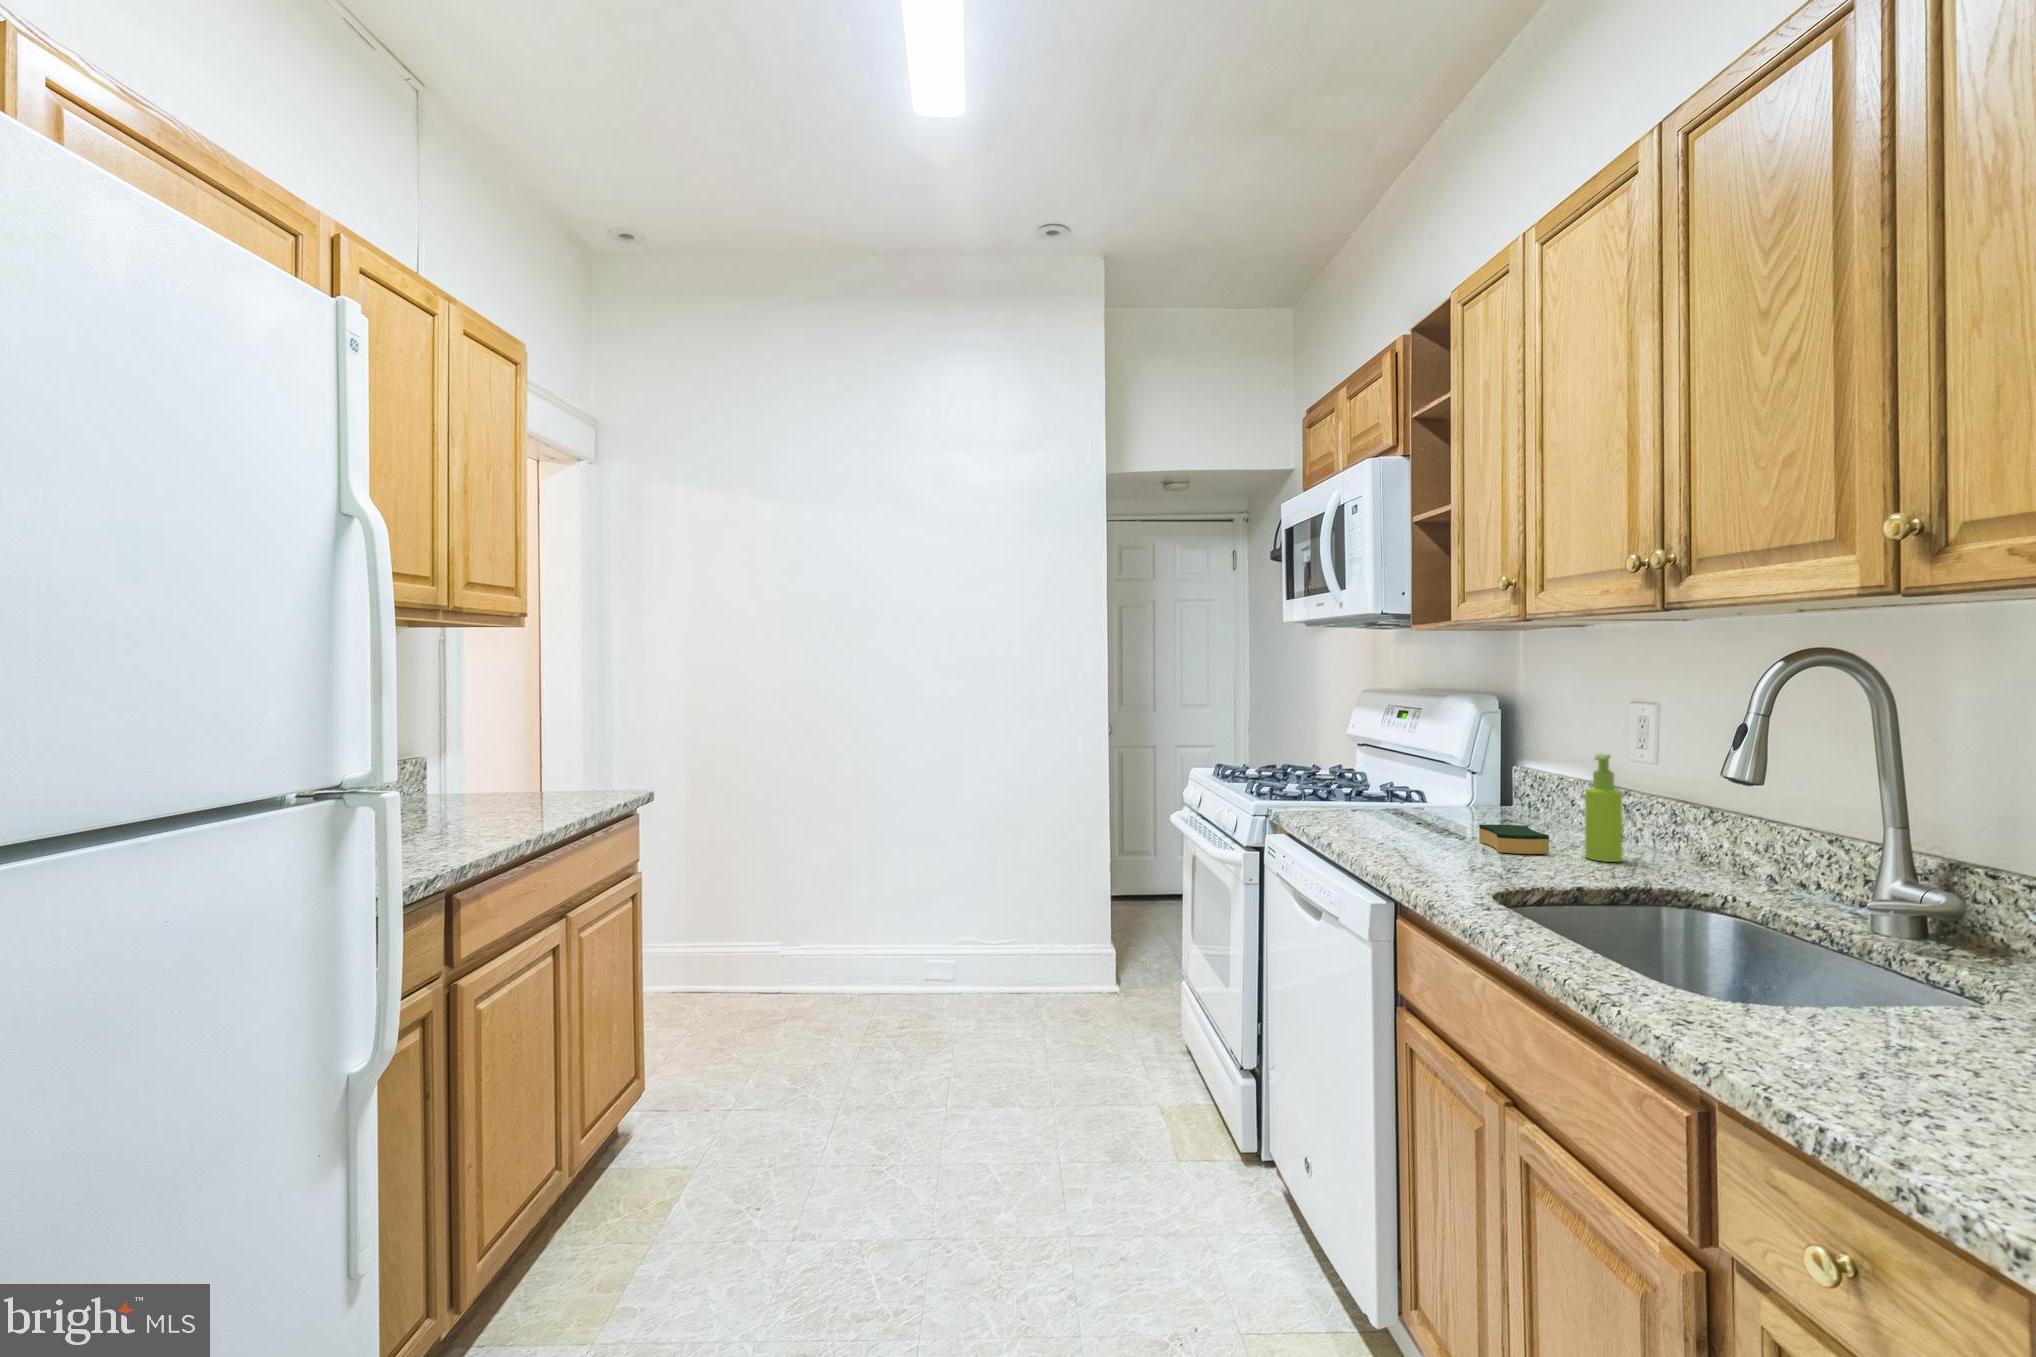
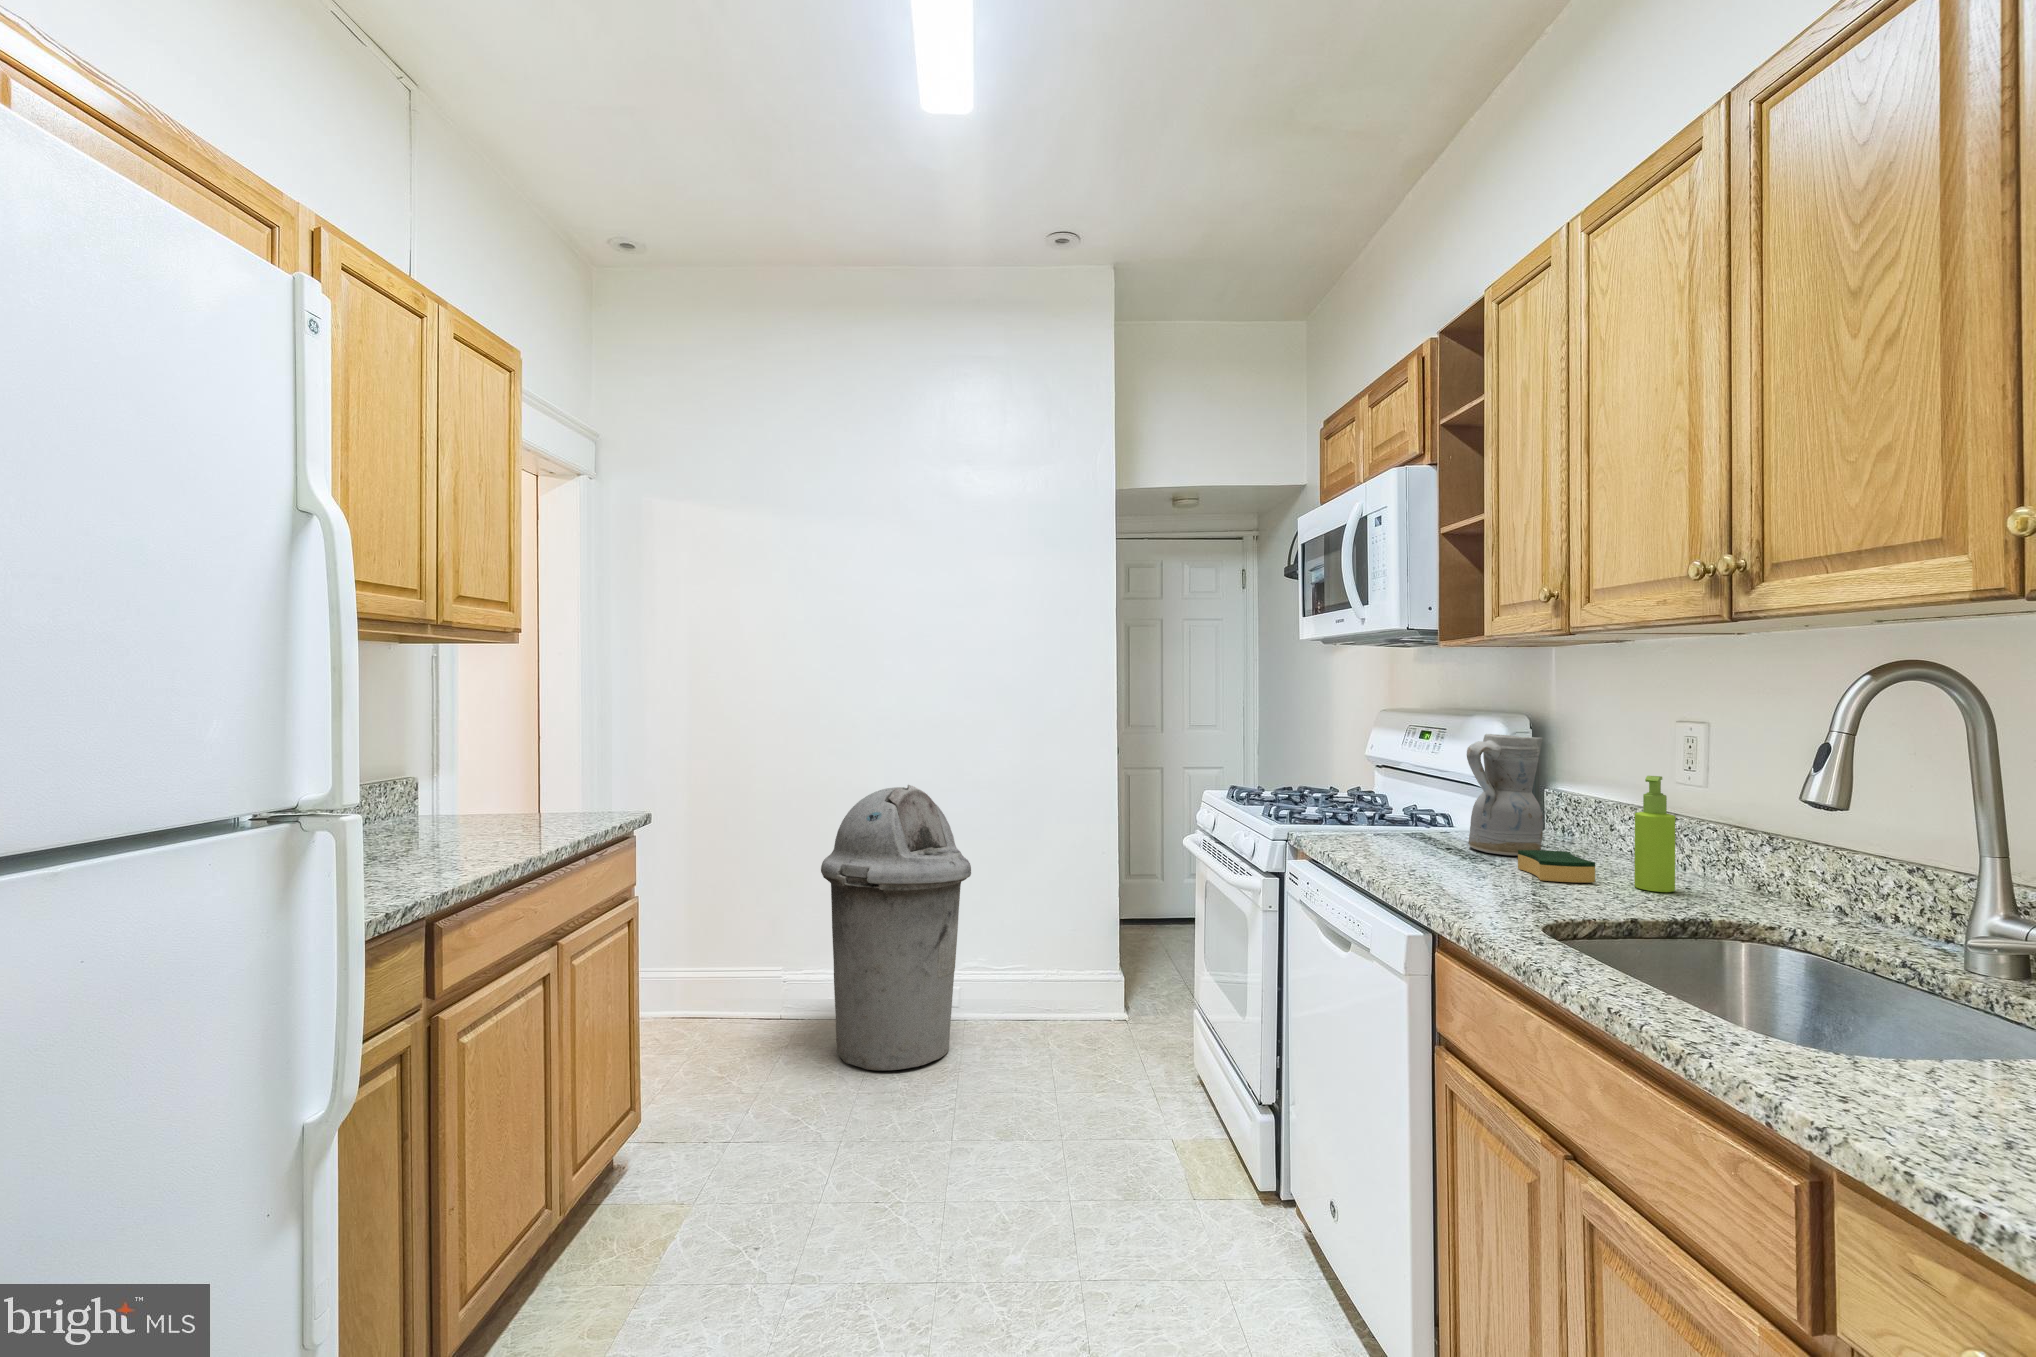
ceramic pitcher: none [1434,716,1506,830] -> present [1467,734,1543,856]
trash can: none [835,769,977,1037] -> present [821,785,971,1070]

